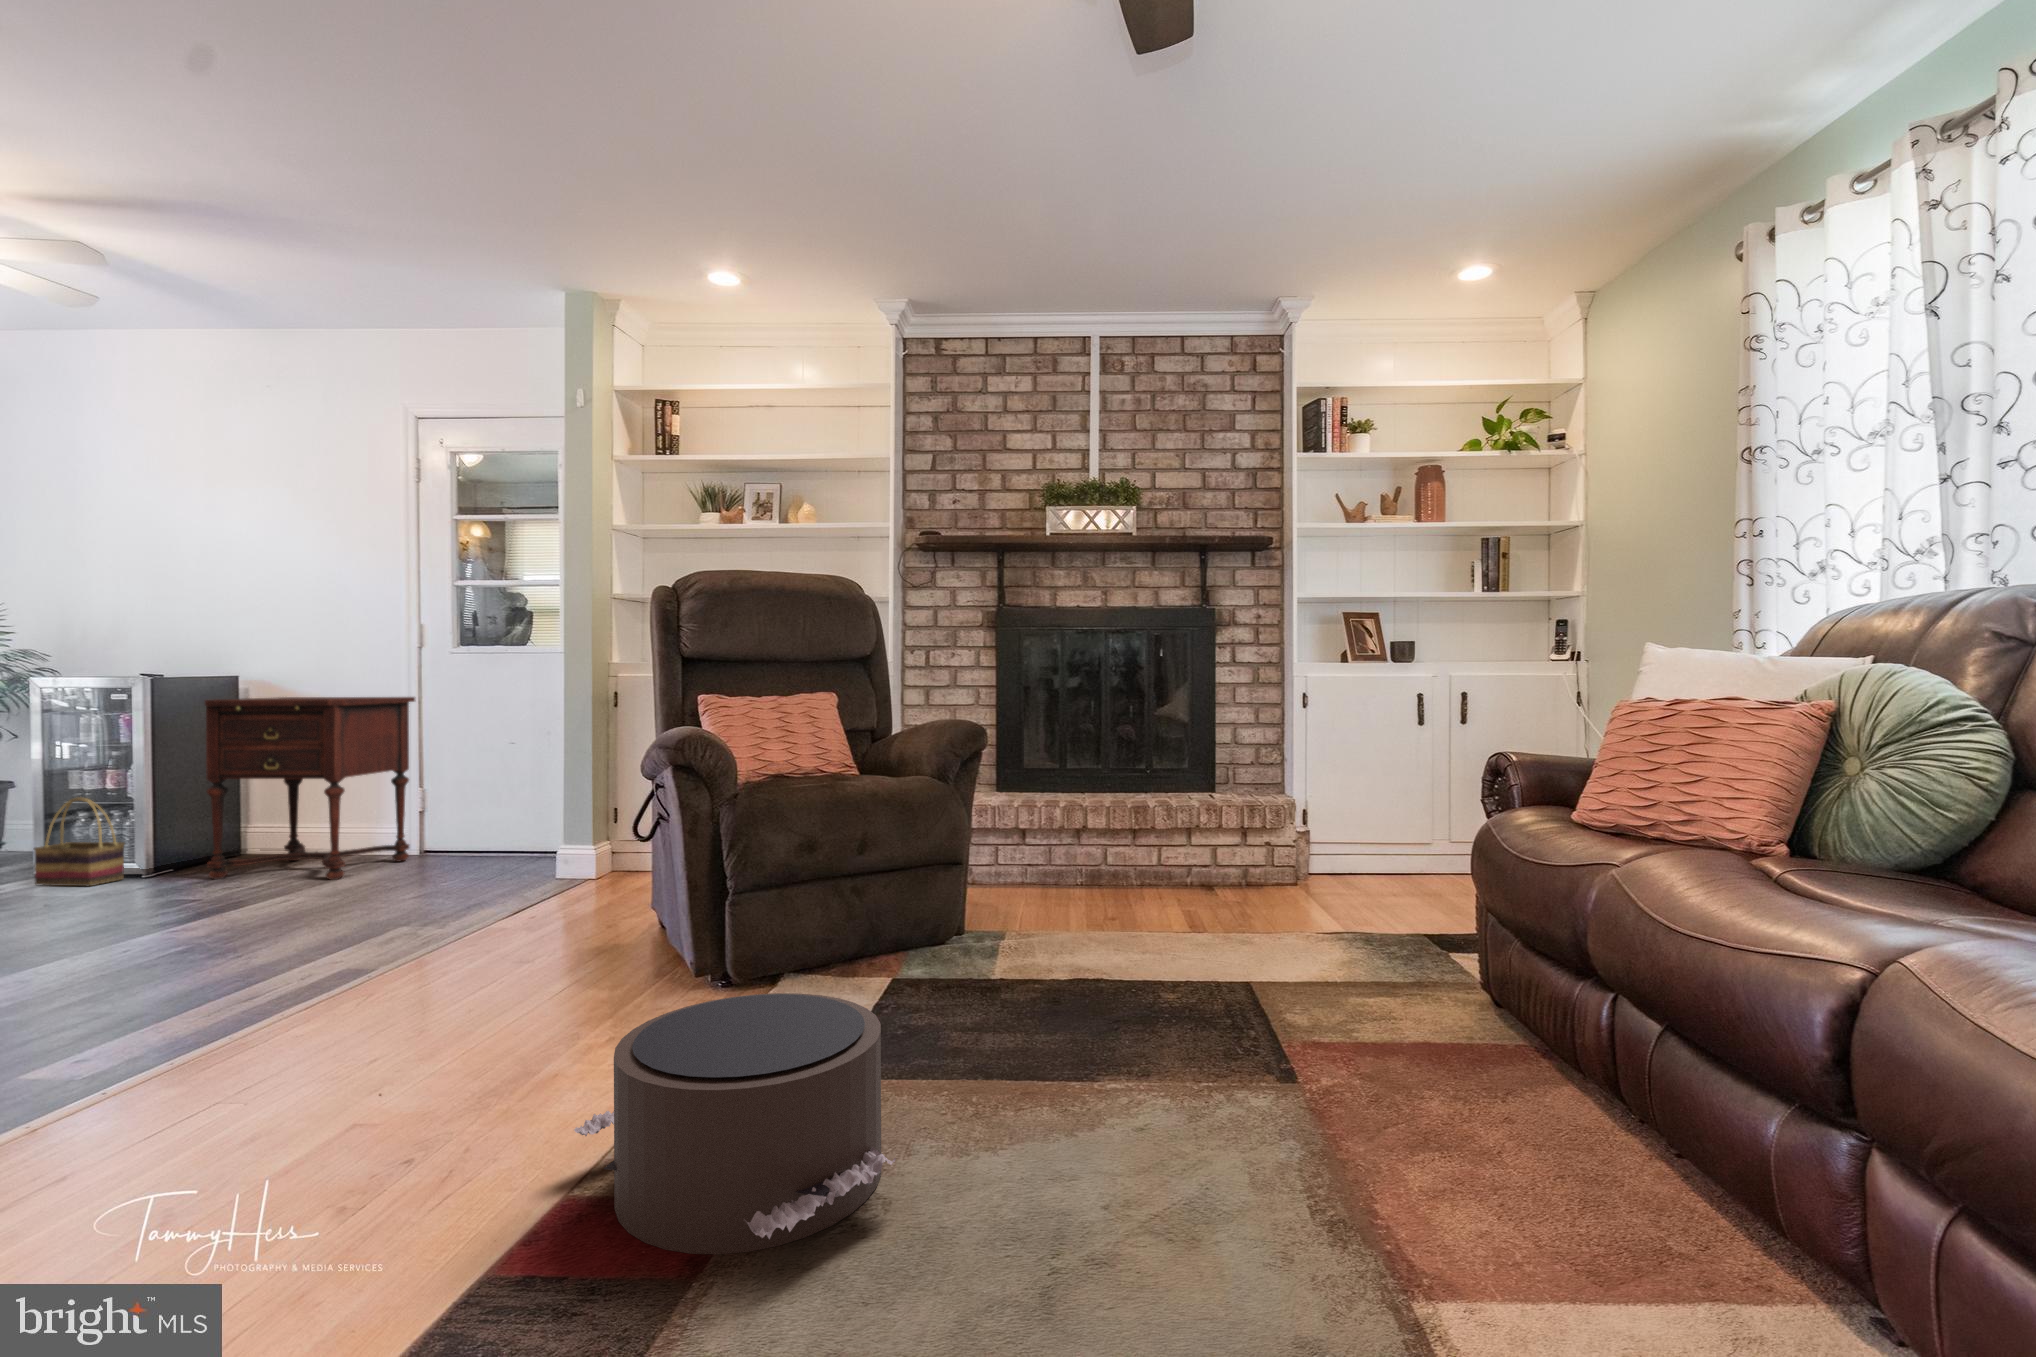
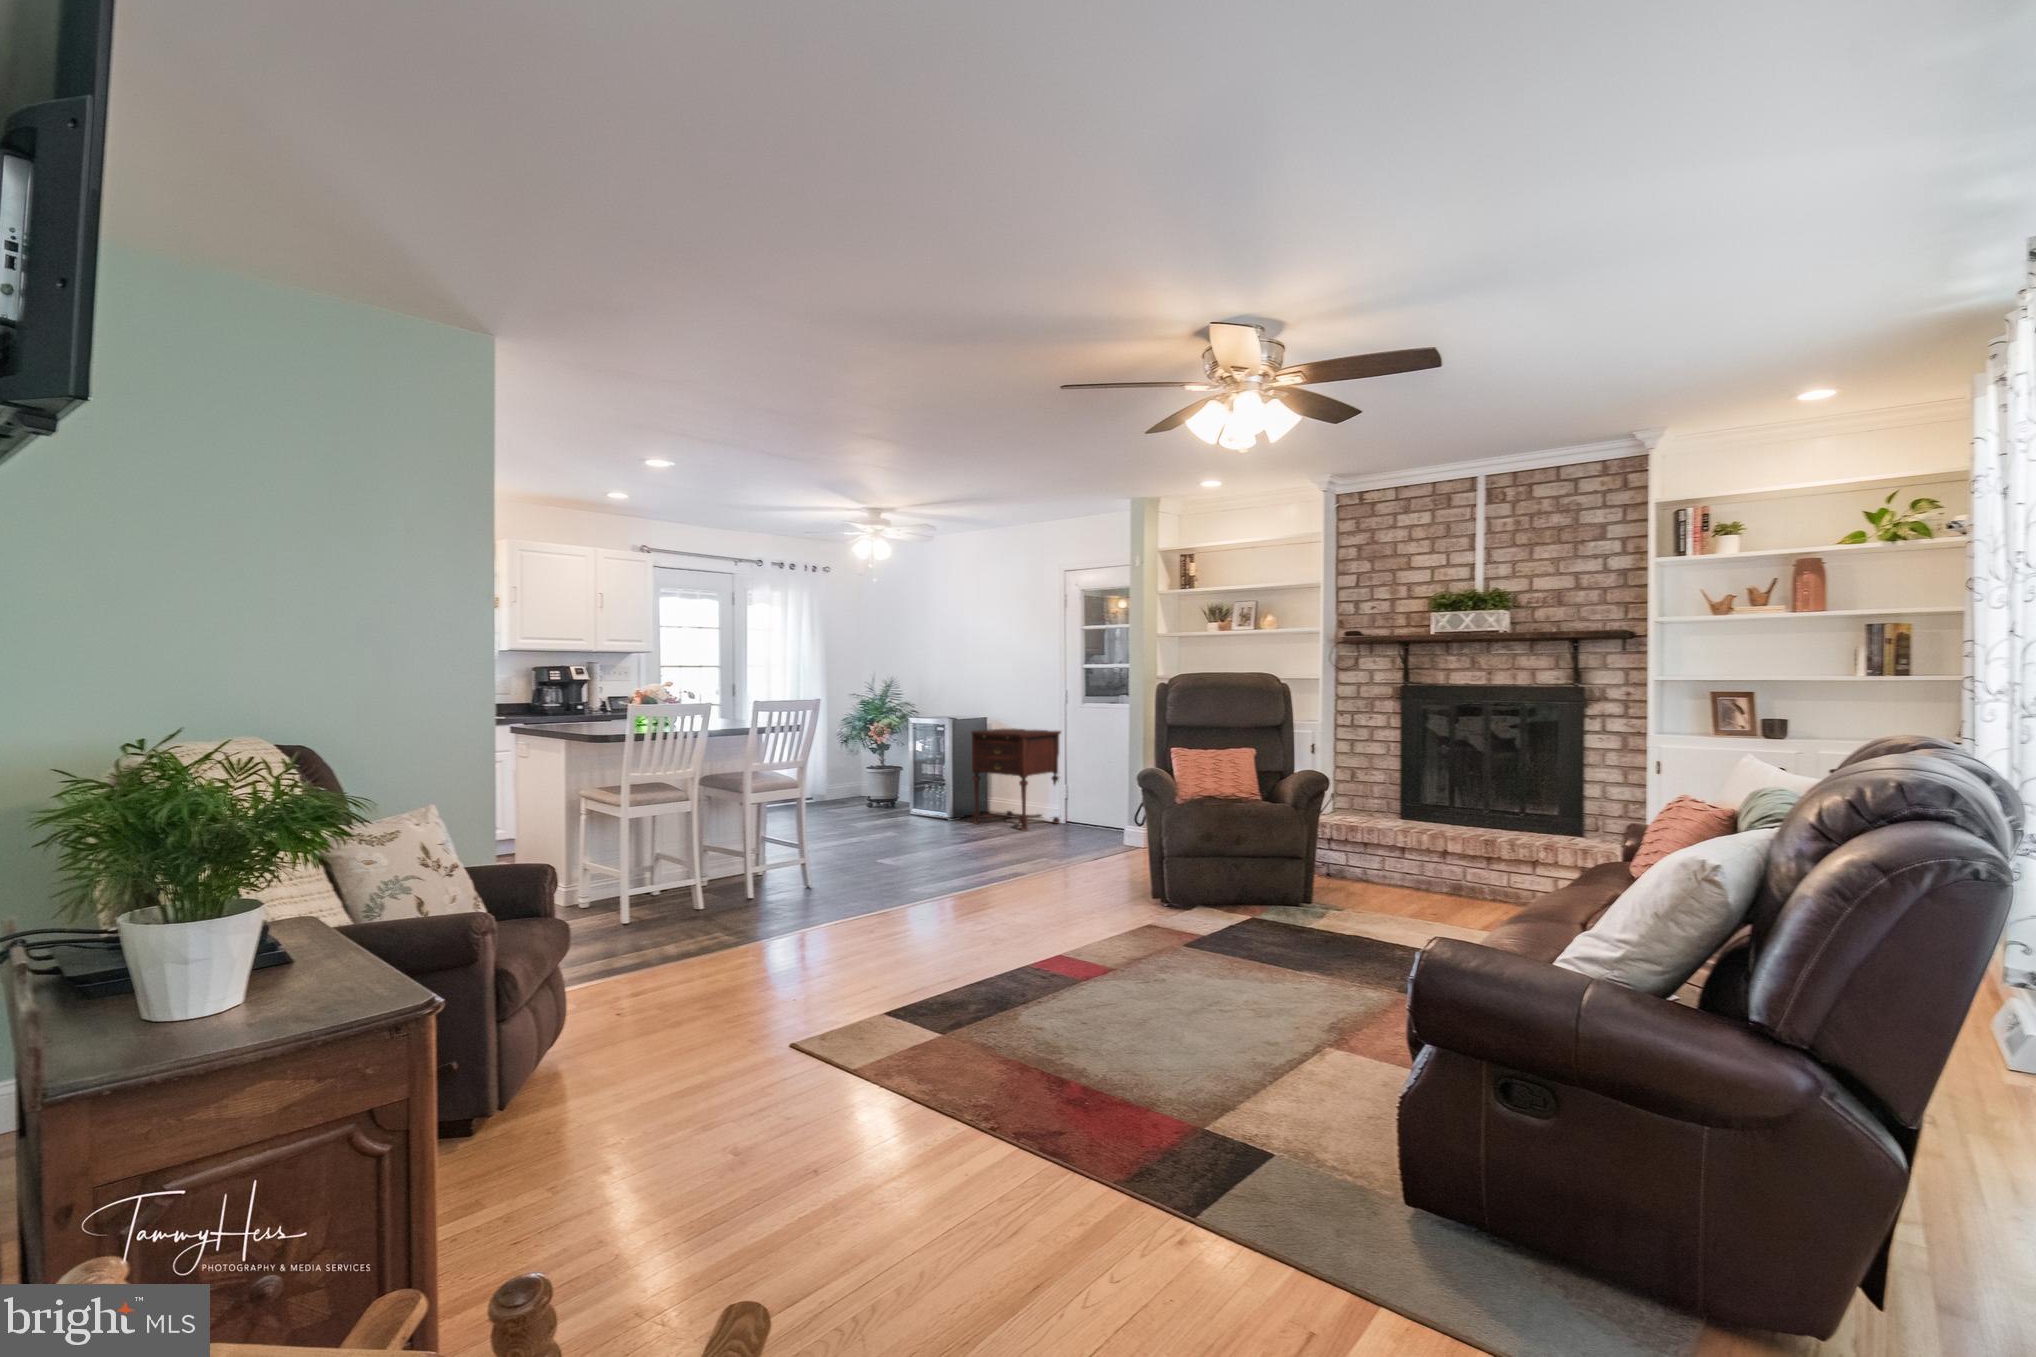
basket: present [34,797,124,886] -> none [909,777,942,821]
pouf: present [574,993,896,1254] -> none [1061,898,1169,984]

